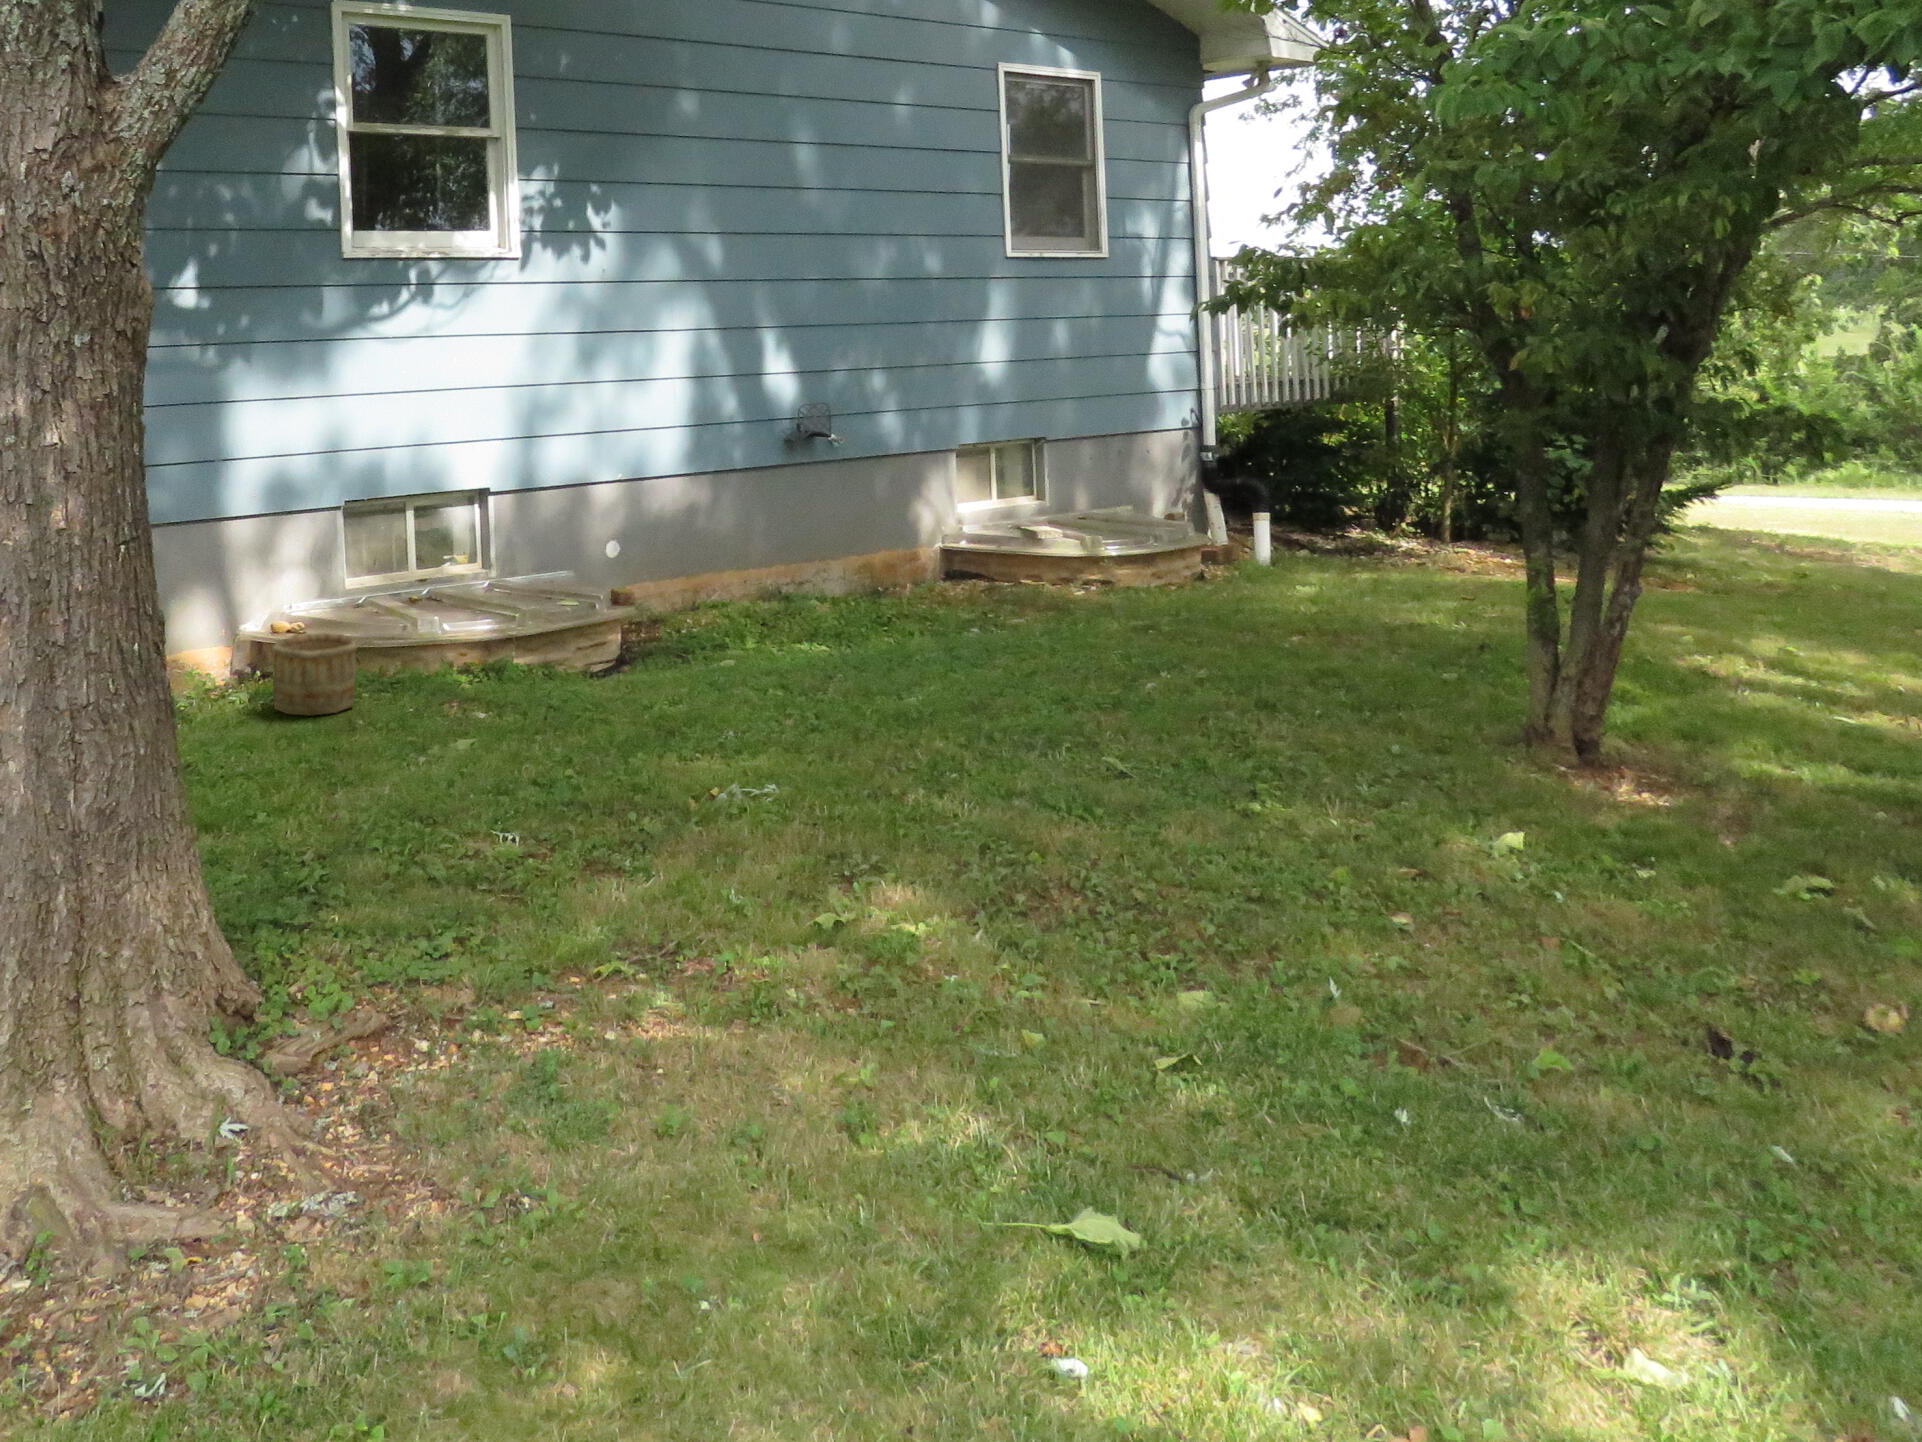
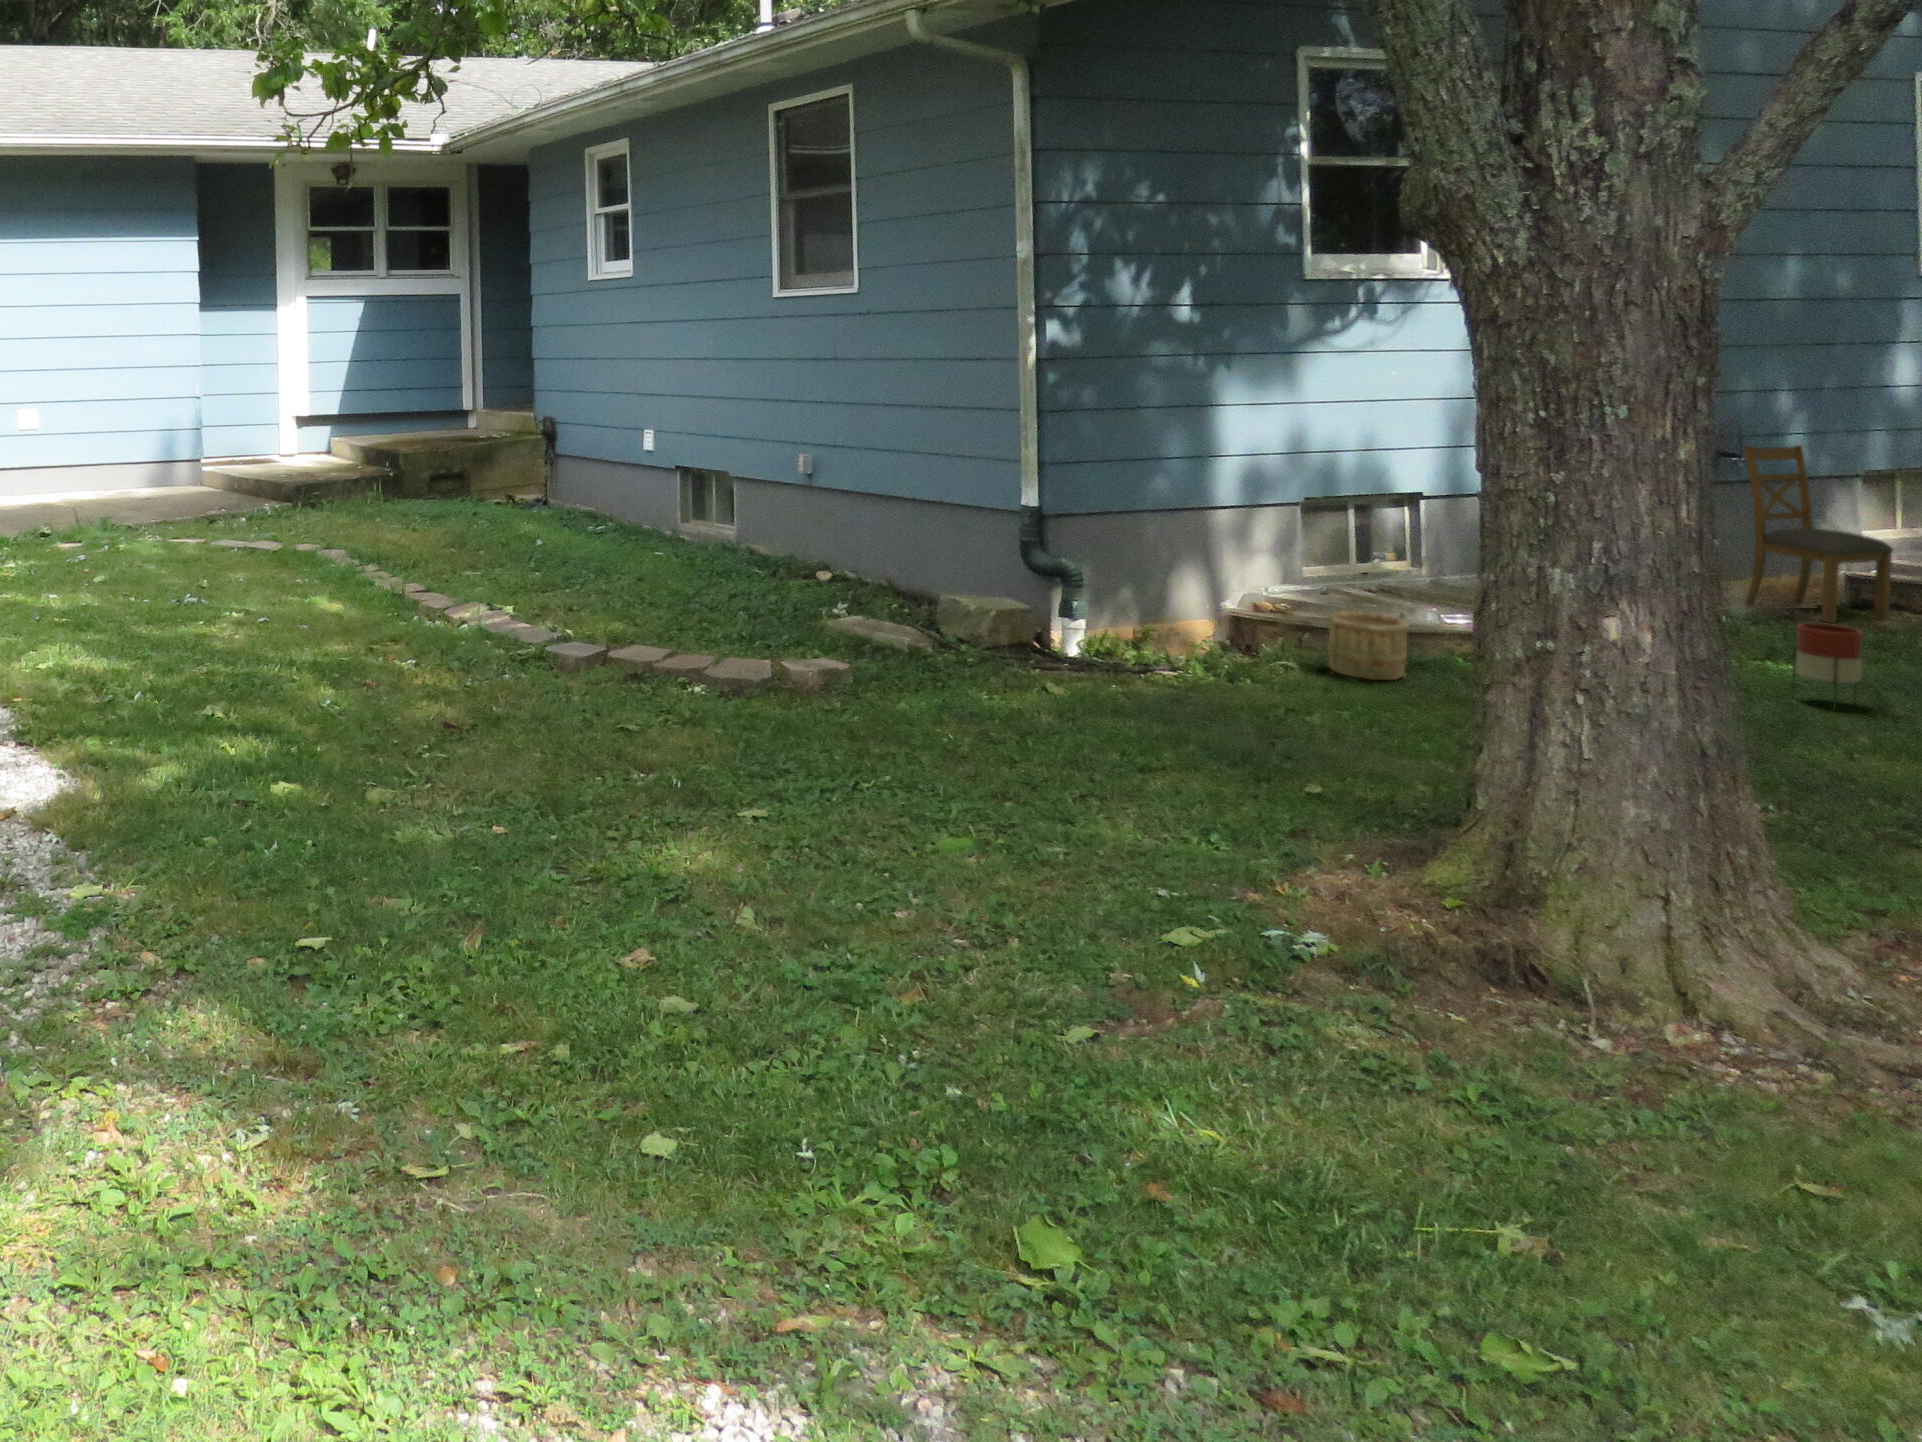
chair: none [836,426,950,600] -> present [1744,445,1893,623]
planter: none [749,610,804,704] -> present [1792,623,1863,703]

